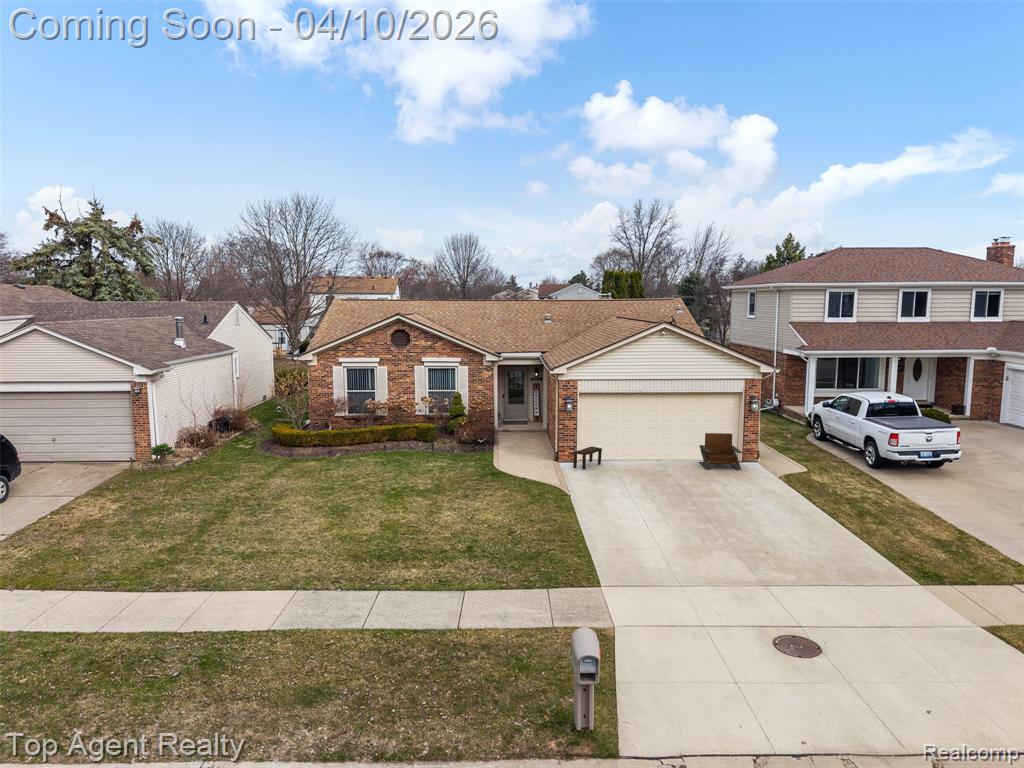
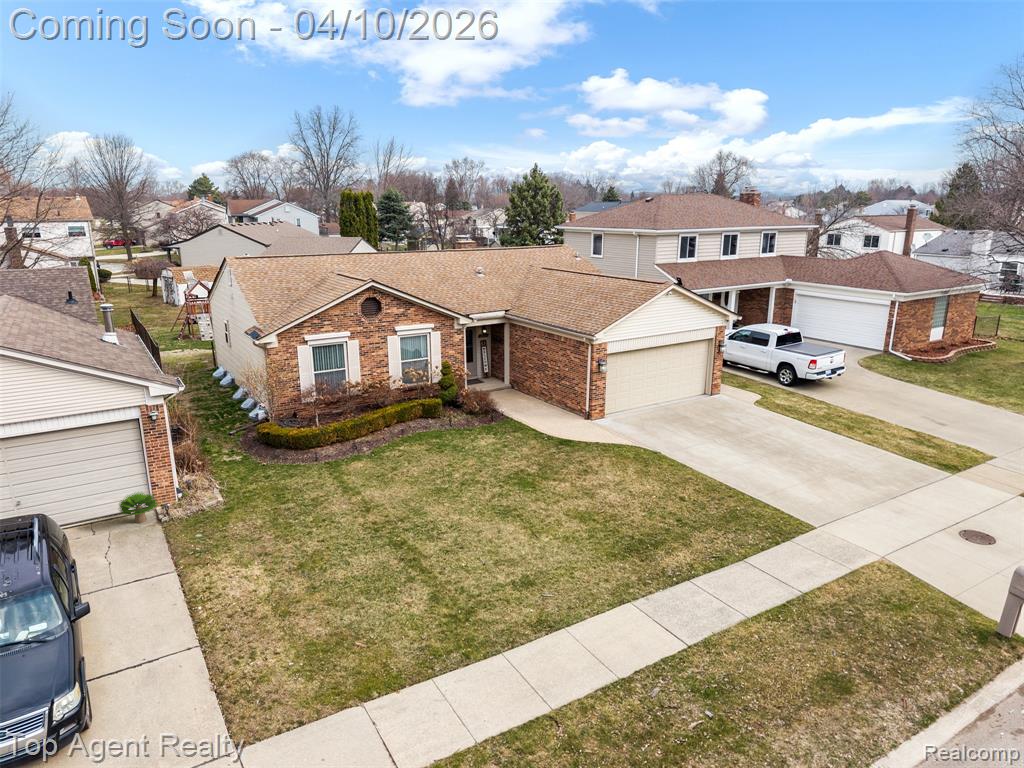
lounge chair: present [699,433,742,470] -> none [683,374,725,410]
bench: present [573,446,602,469] -> none [607,403,623,428]

